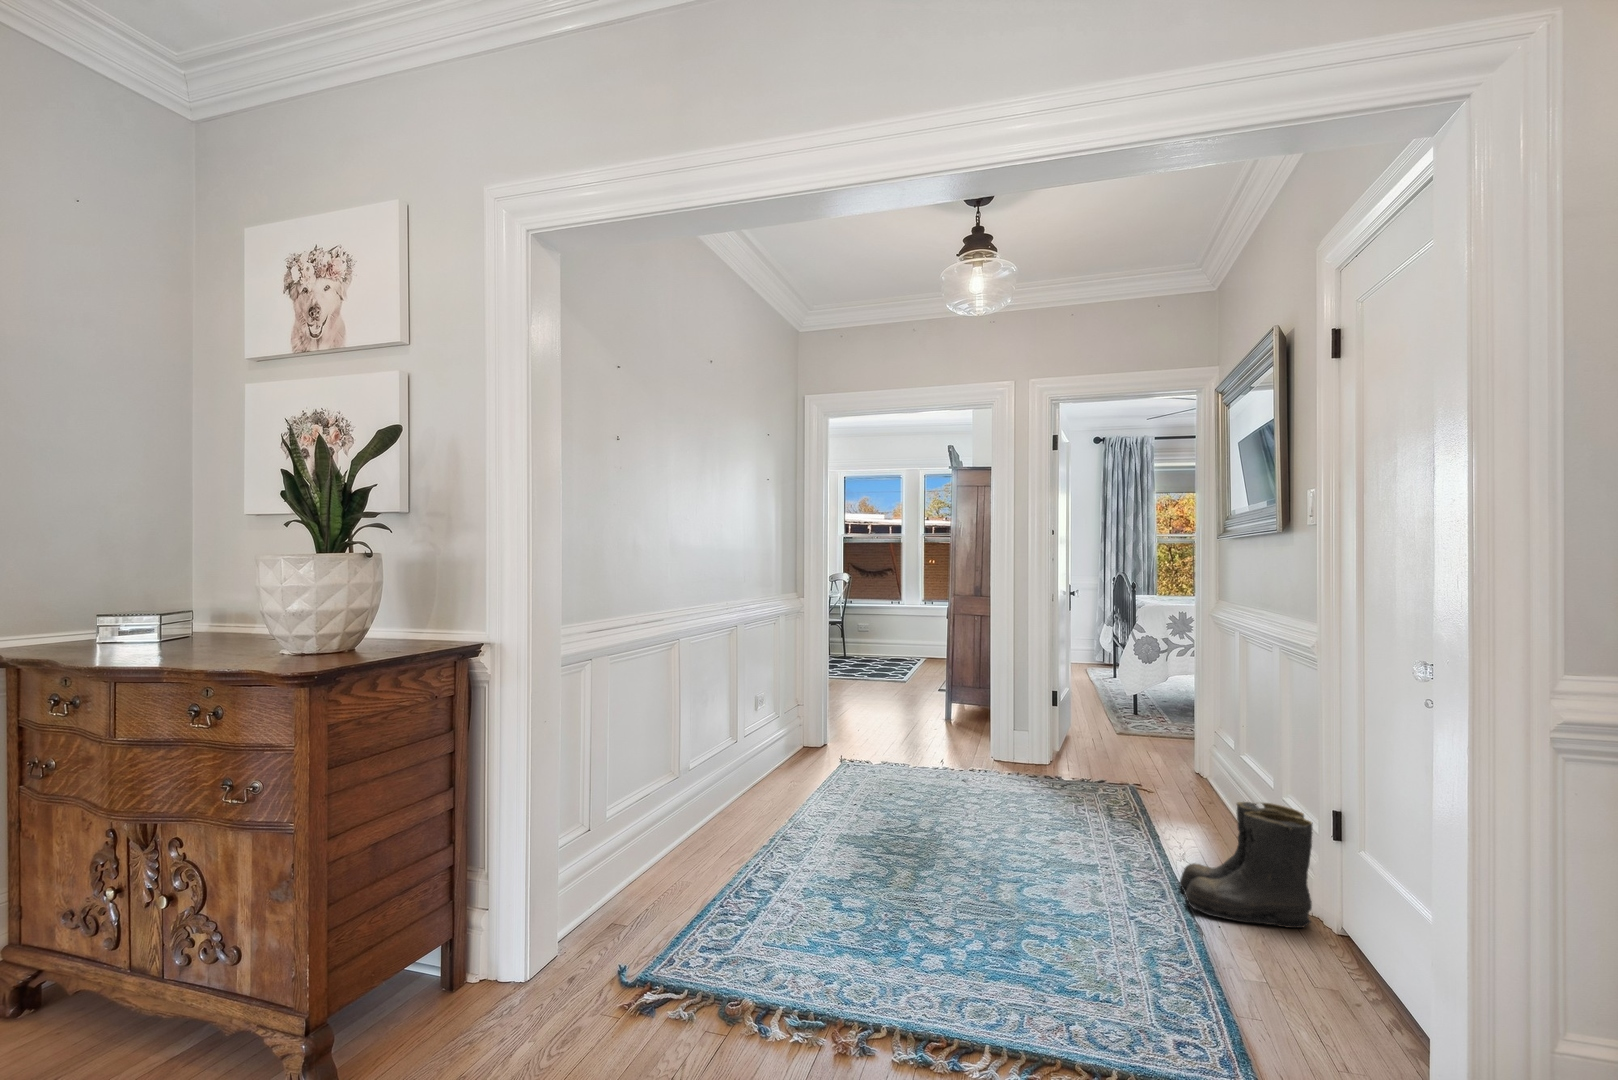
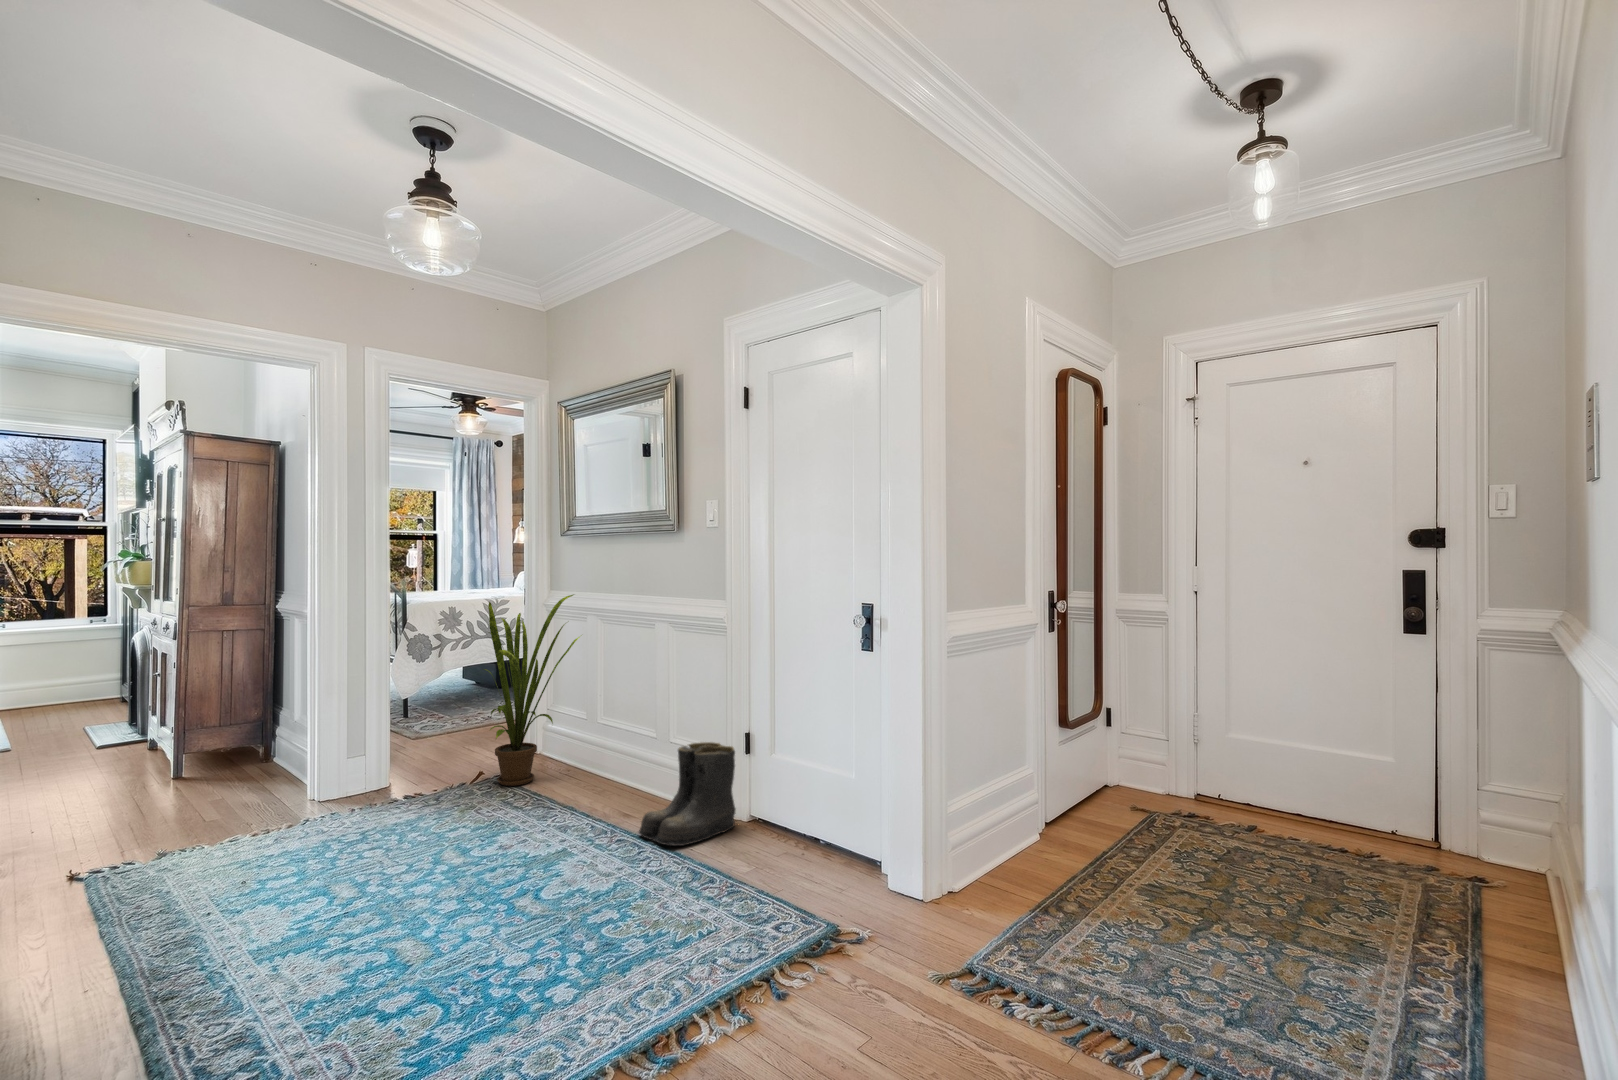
house plant: none [1099,606,1219,799] -> present [484,594,580,786]

